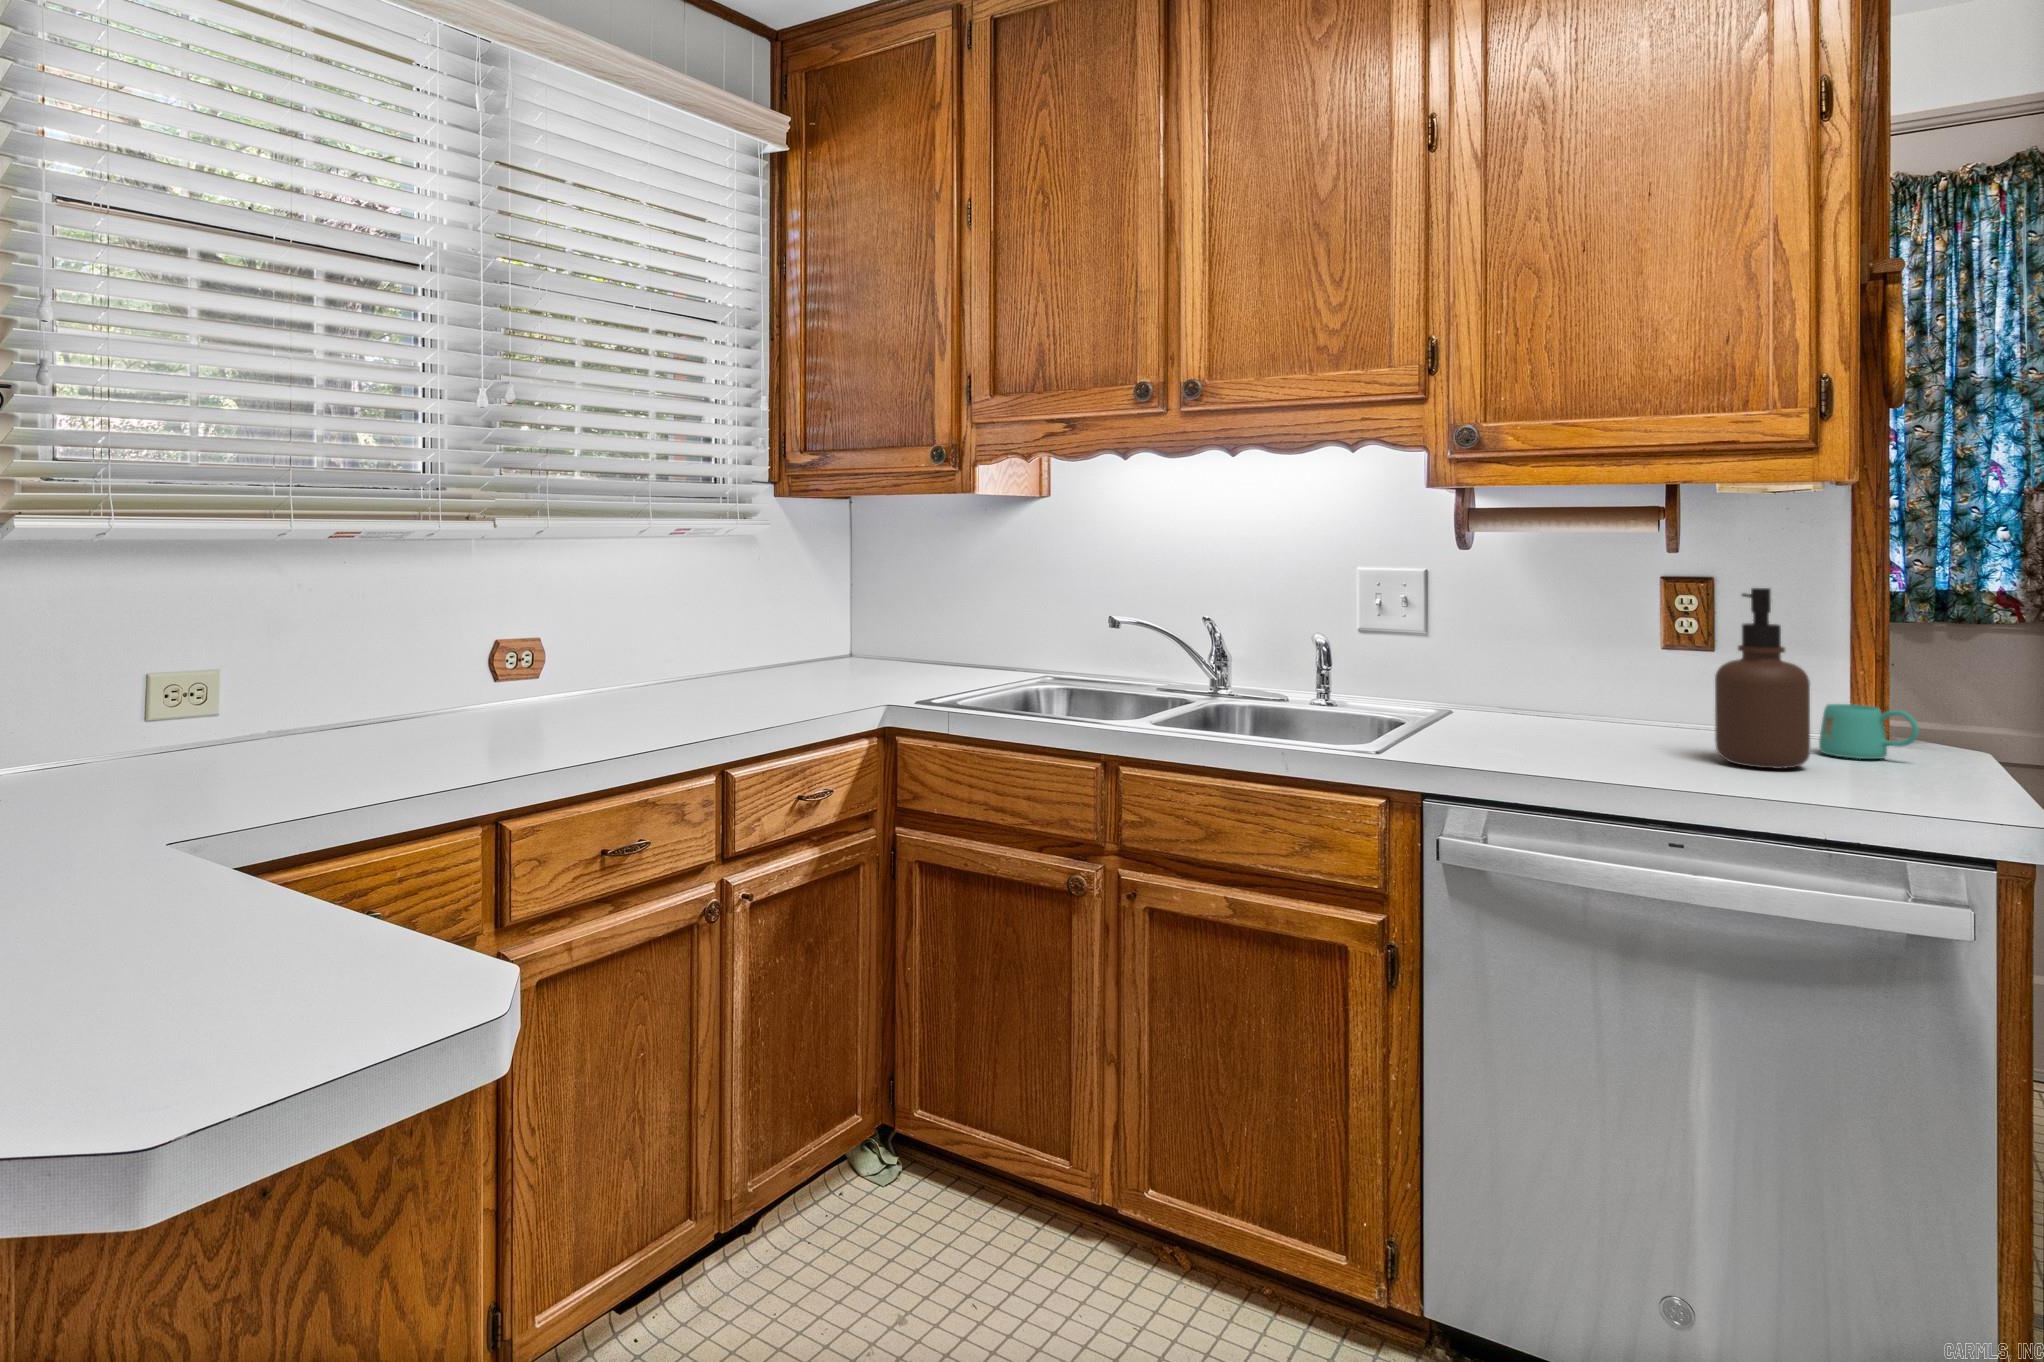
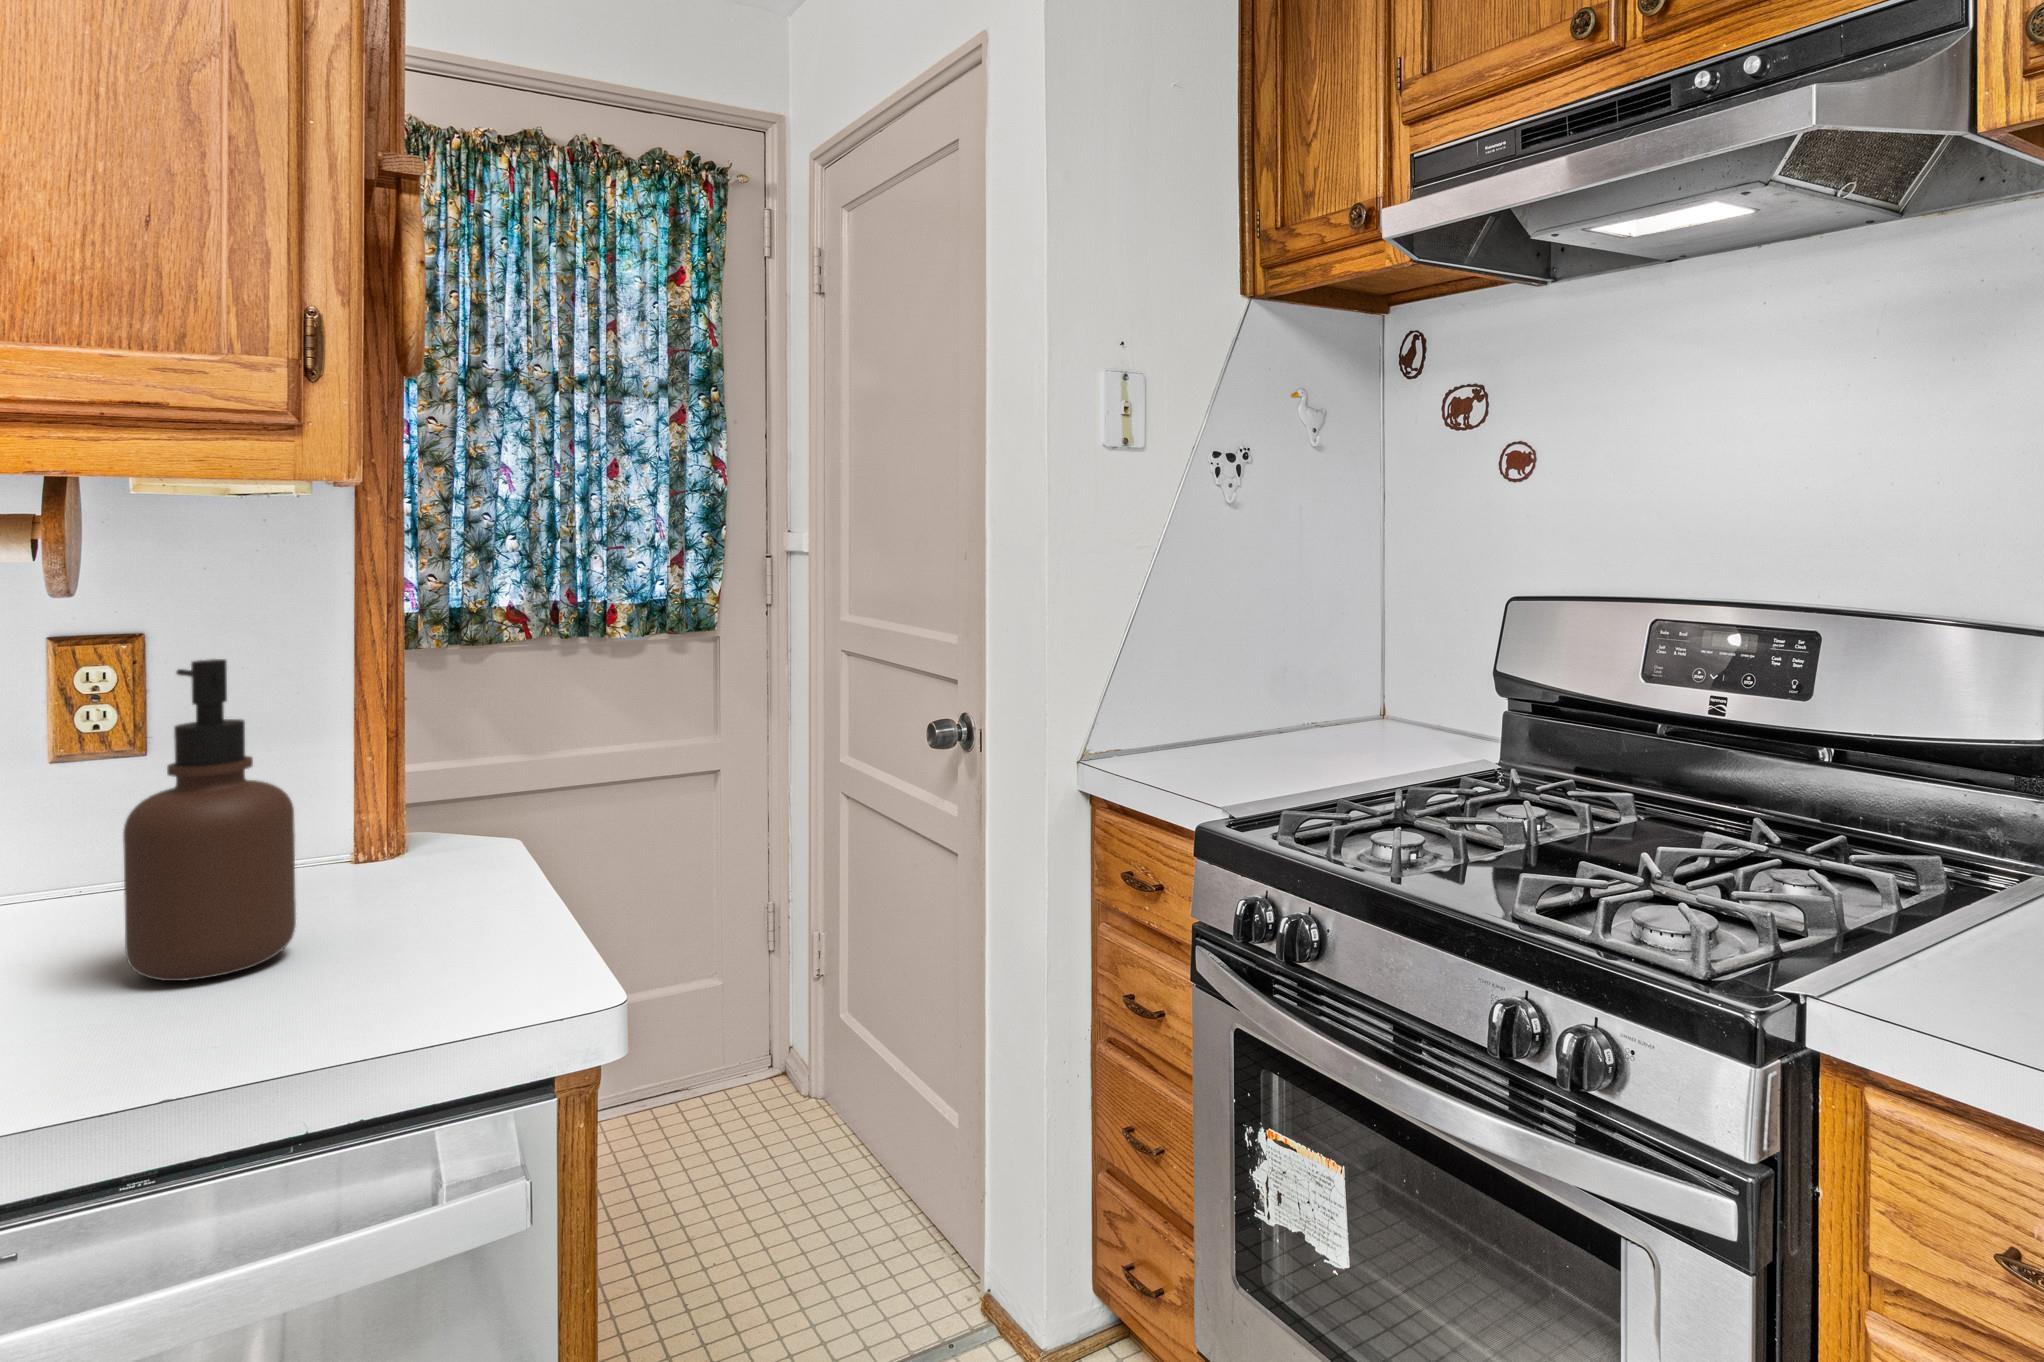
mug: present [1819,704,1919,759] -> none [312,814,452,905]

